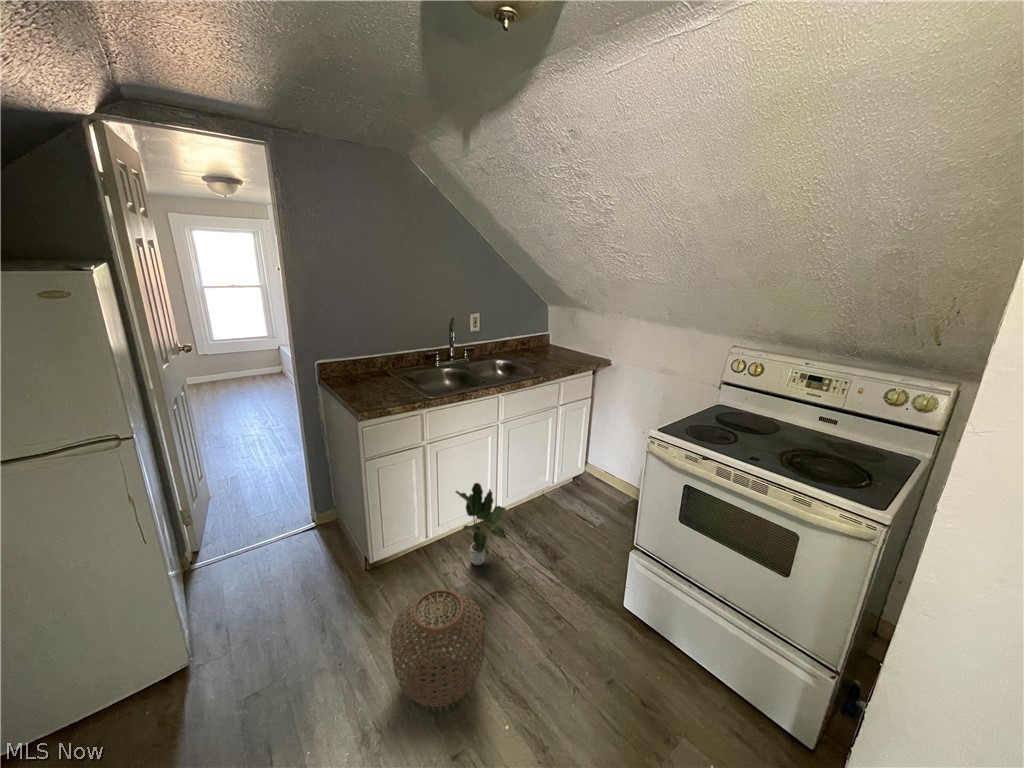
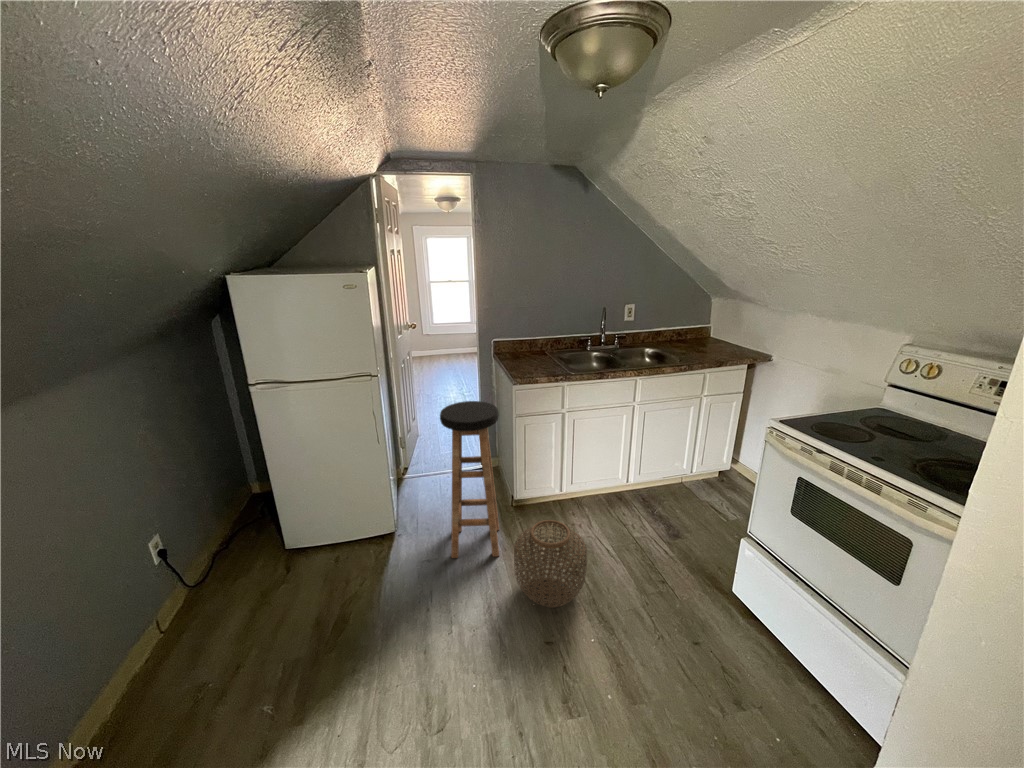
bar stool: none [255,450,362,676] -> present [440,401,499,558]
potted plant: present [456,483,511,565] -> none [586,451,635,525]

